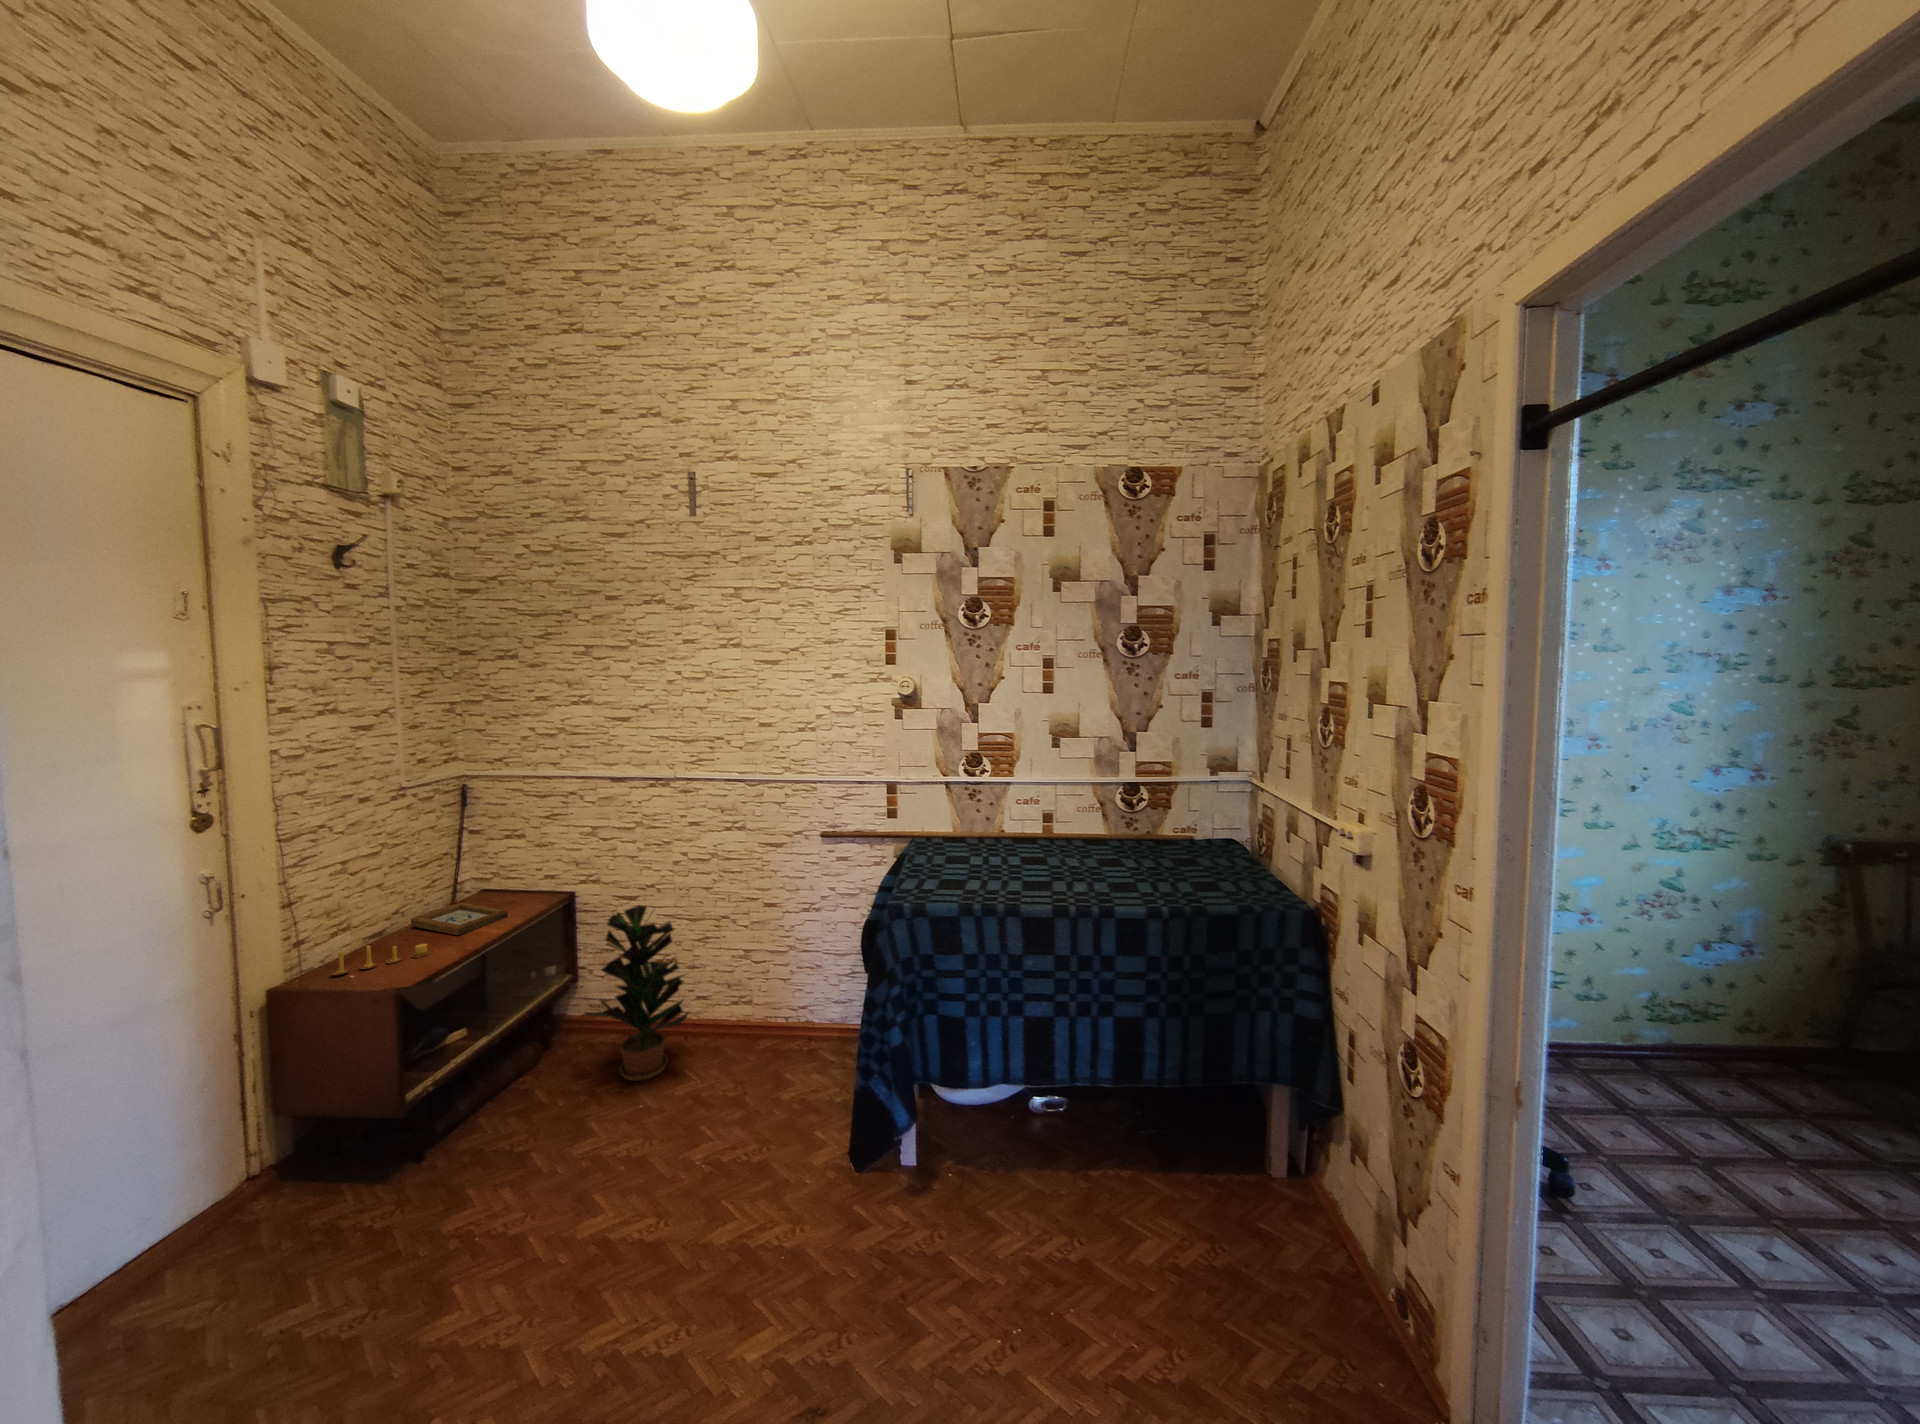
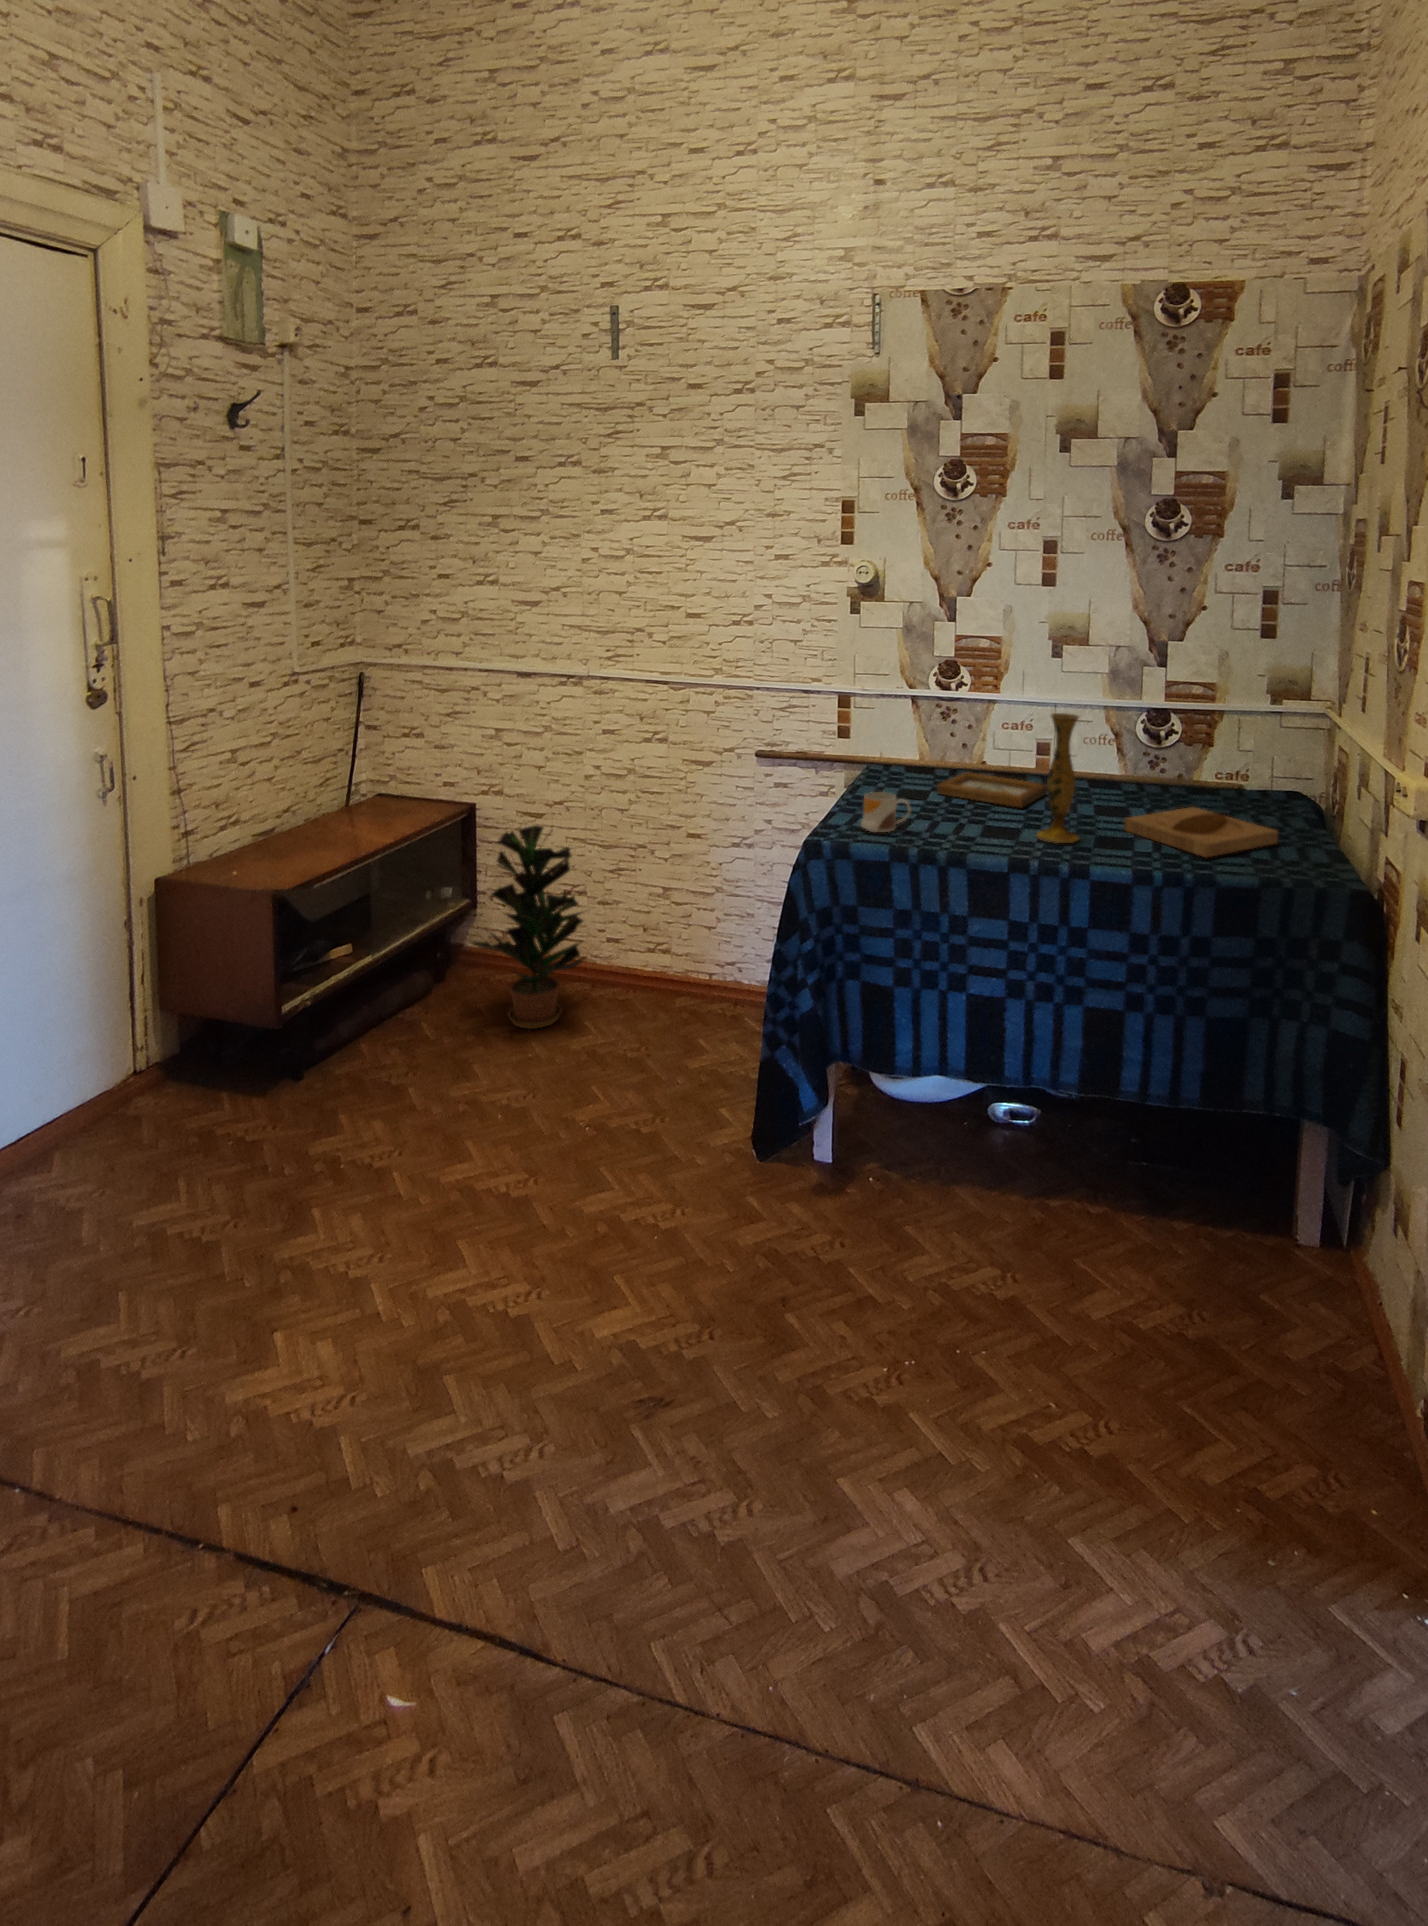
vase: none [1062,790,1096,891] -> present [1037,713,1079,843]
tray: none [1123,853,1231,893] -> present [1124,807,1278,857]
mug: none [928,861,967,894] -> present [861,792,910,832]
picture frame: present [411,903,508,935] -> present [937,772,1047,807]
candle: present [332,943,432,975] -> none [223,837,318,868]

